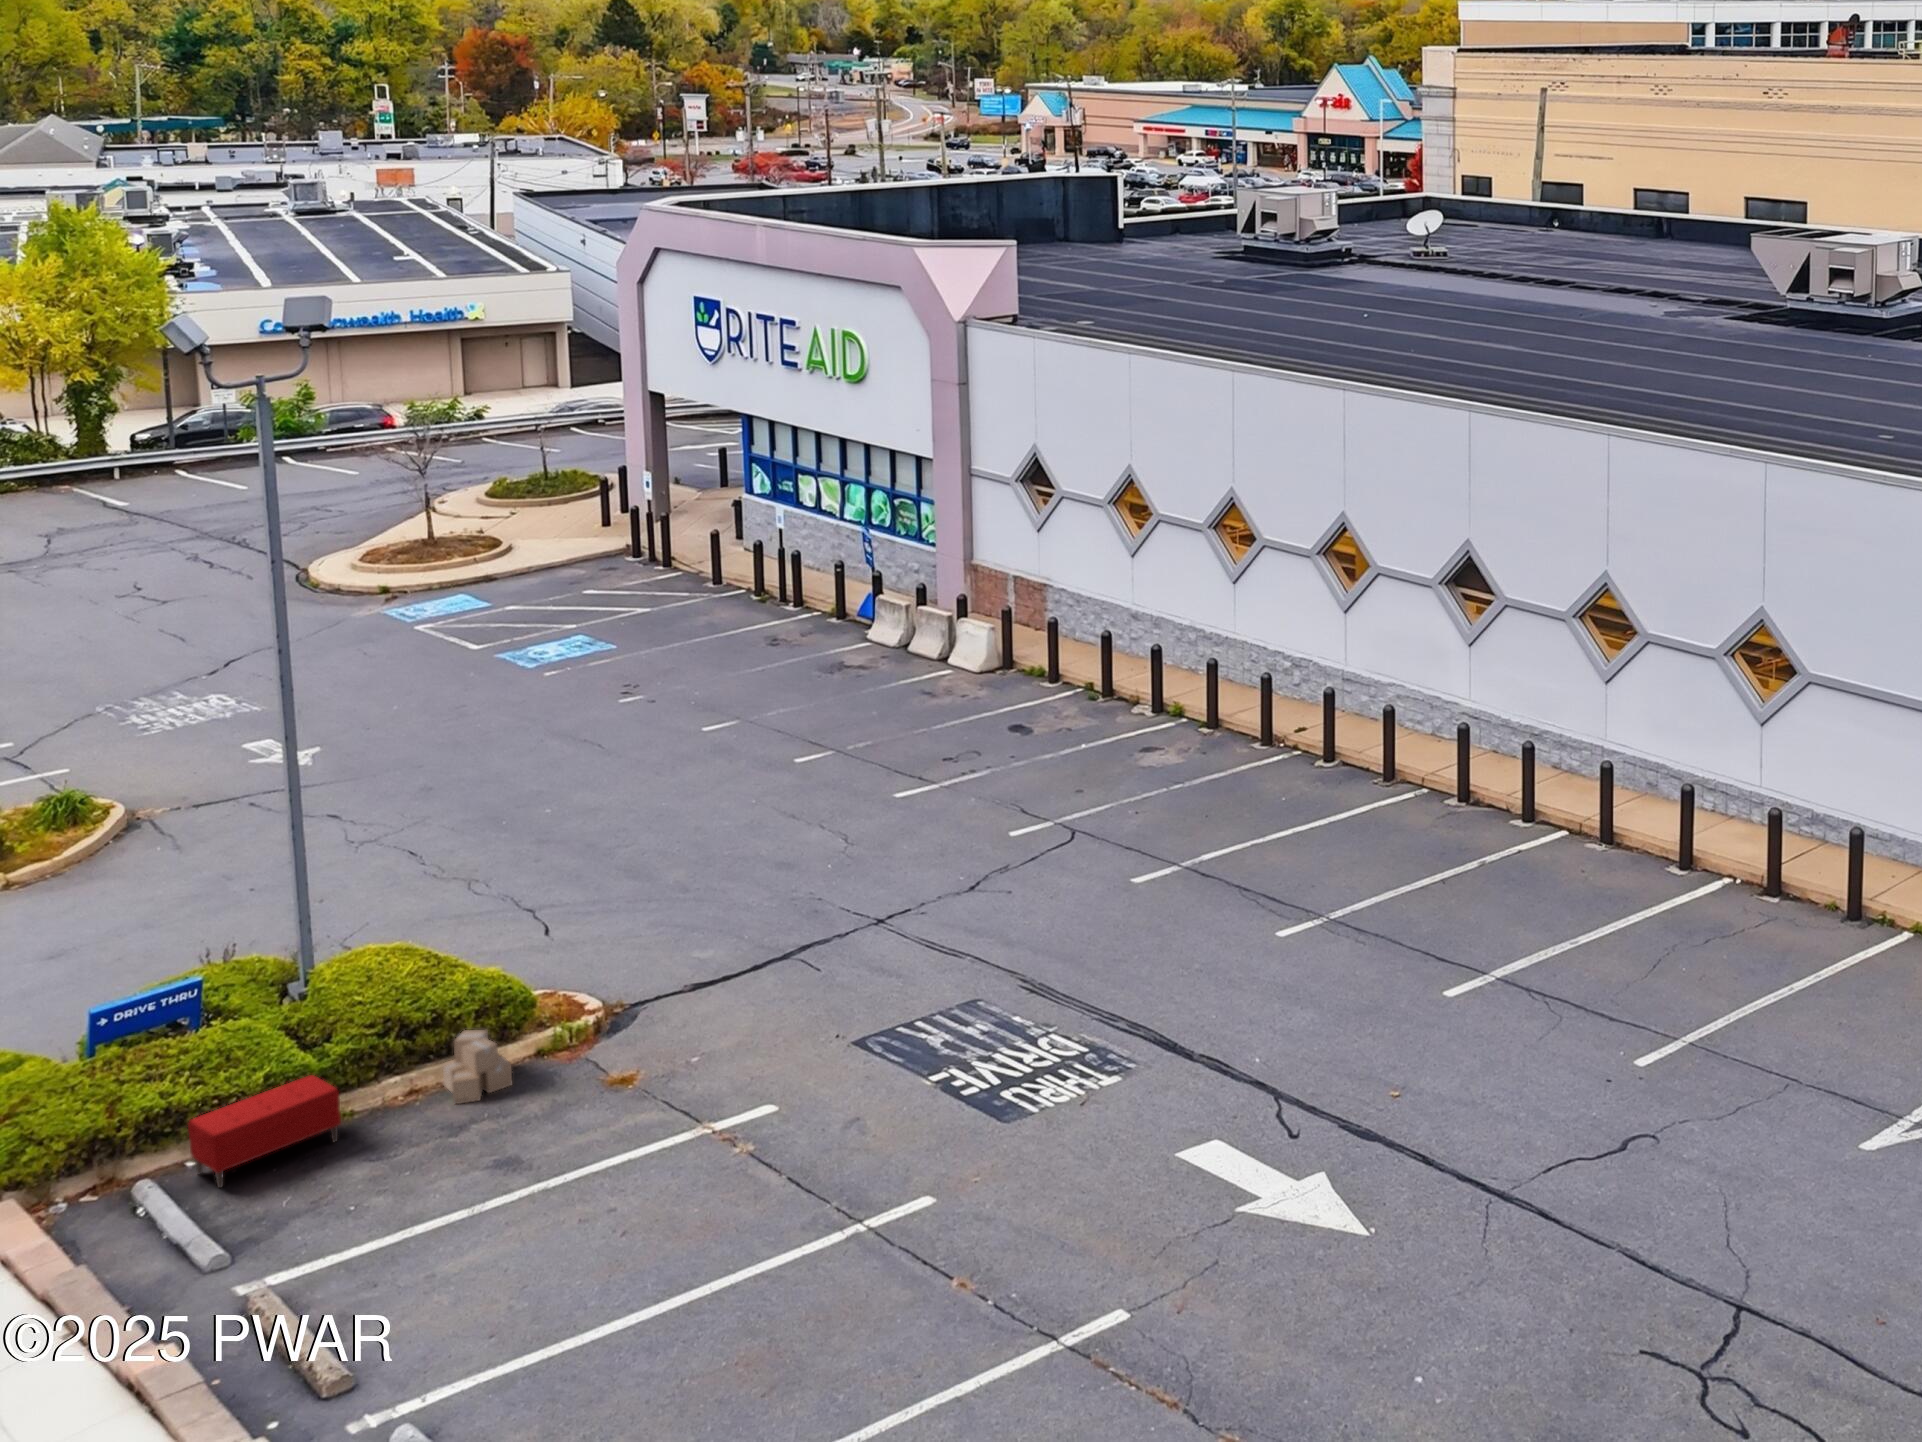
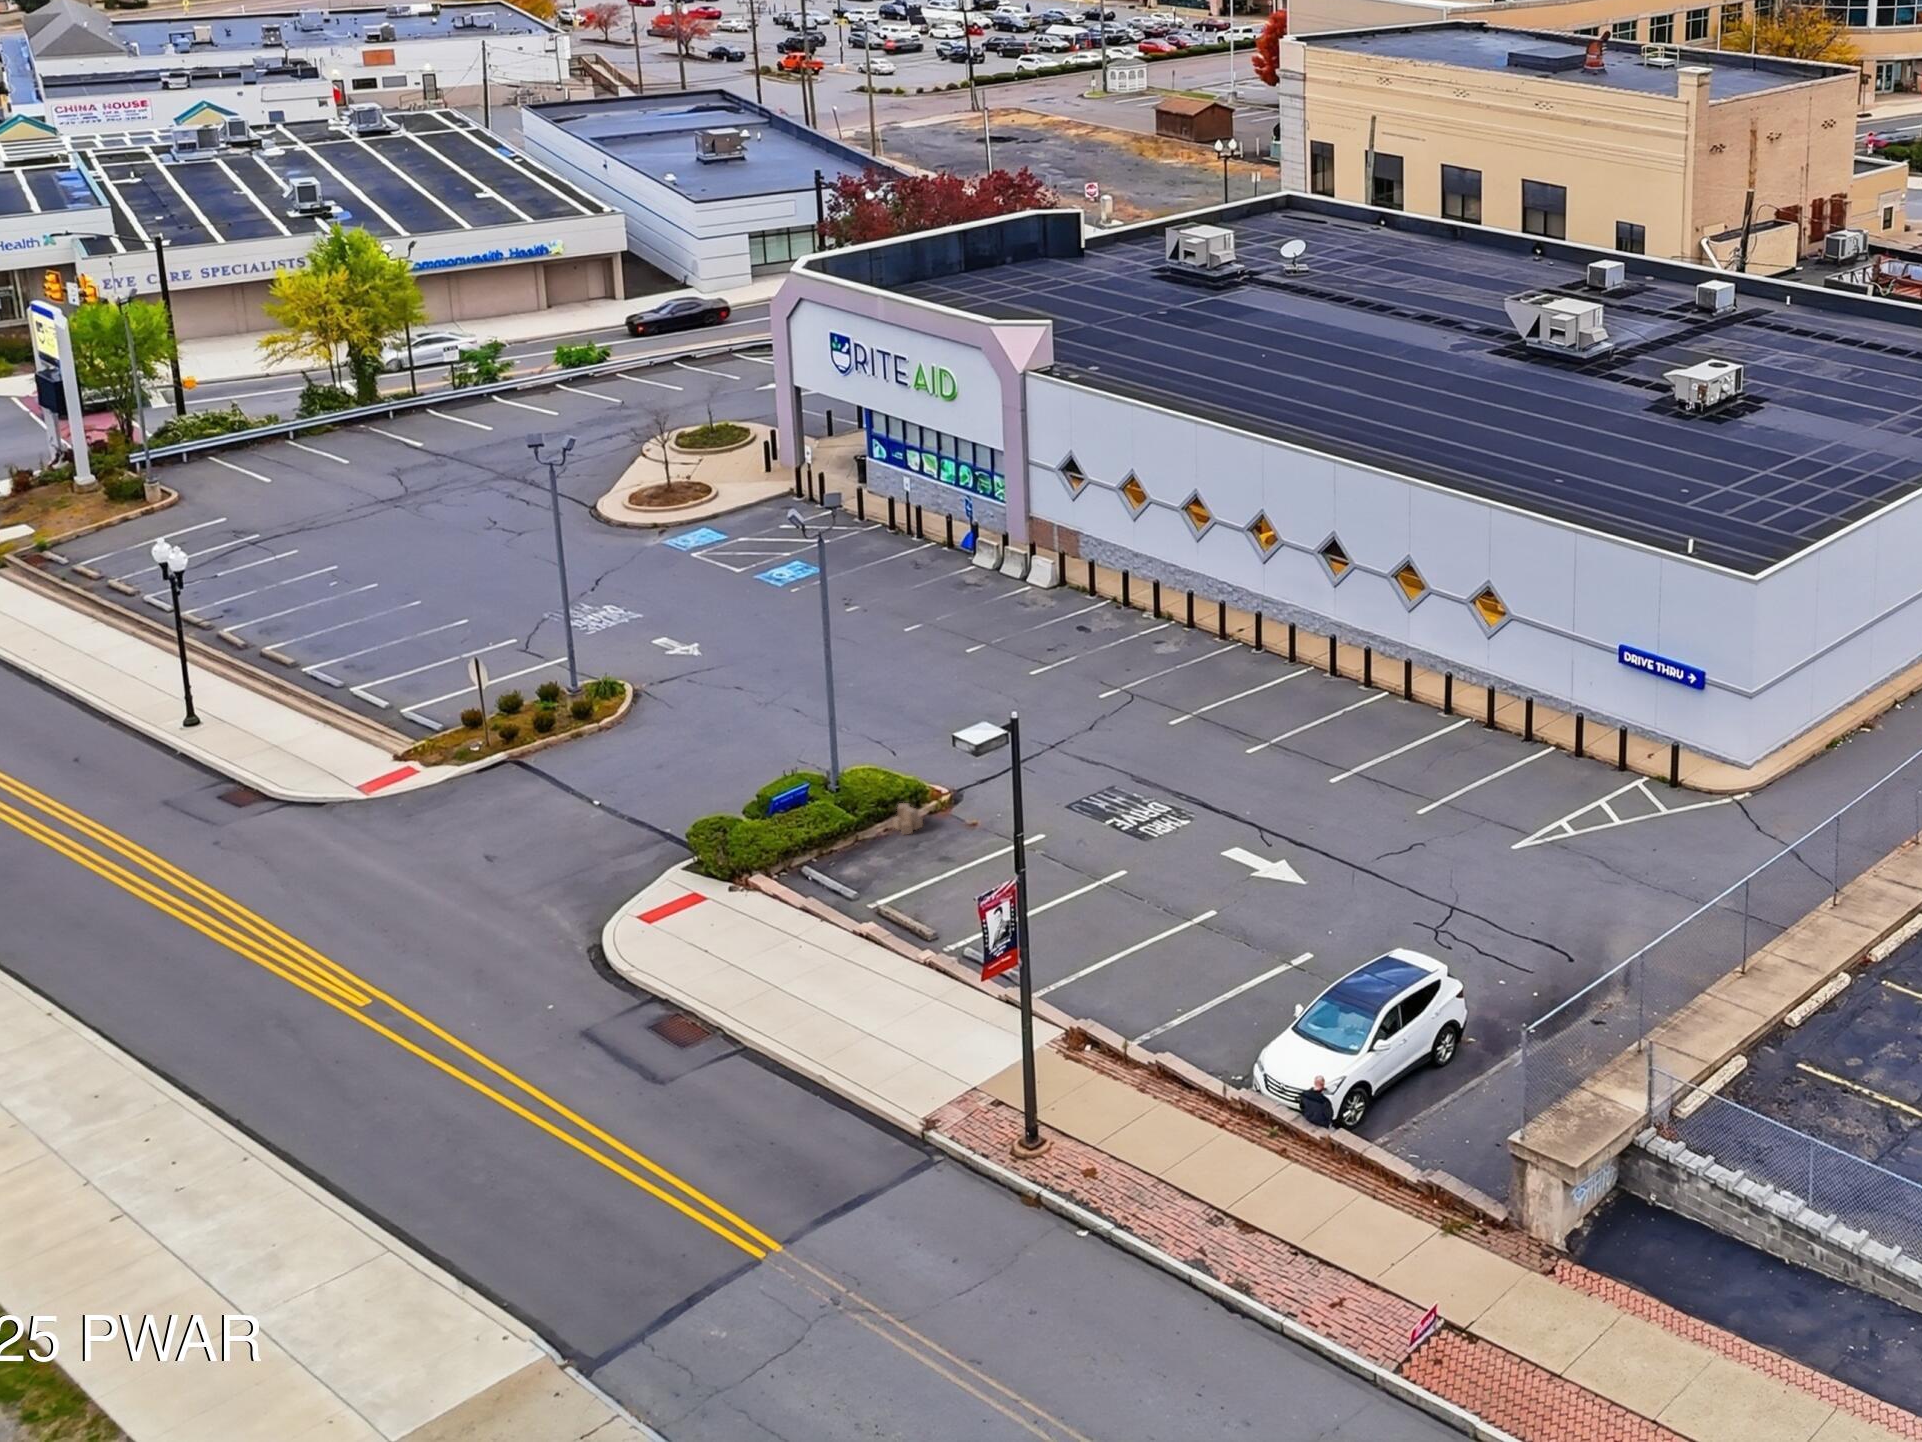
bench: present [188,1075,341,1188] -> none [809,824,864,870]

